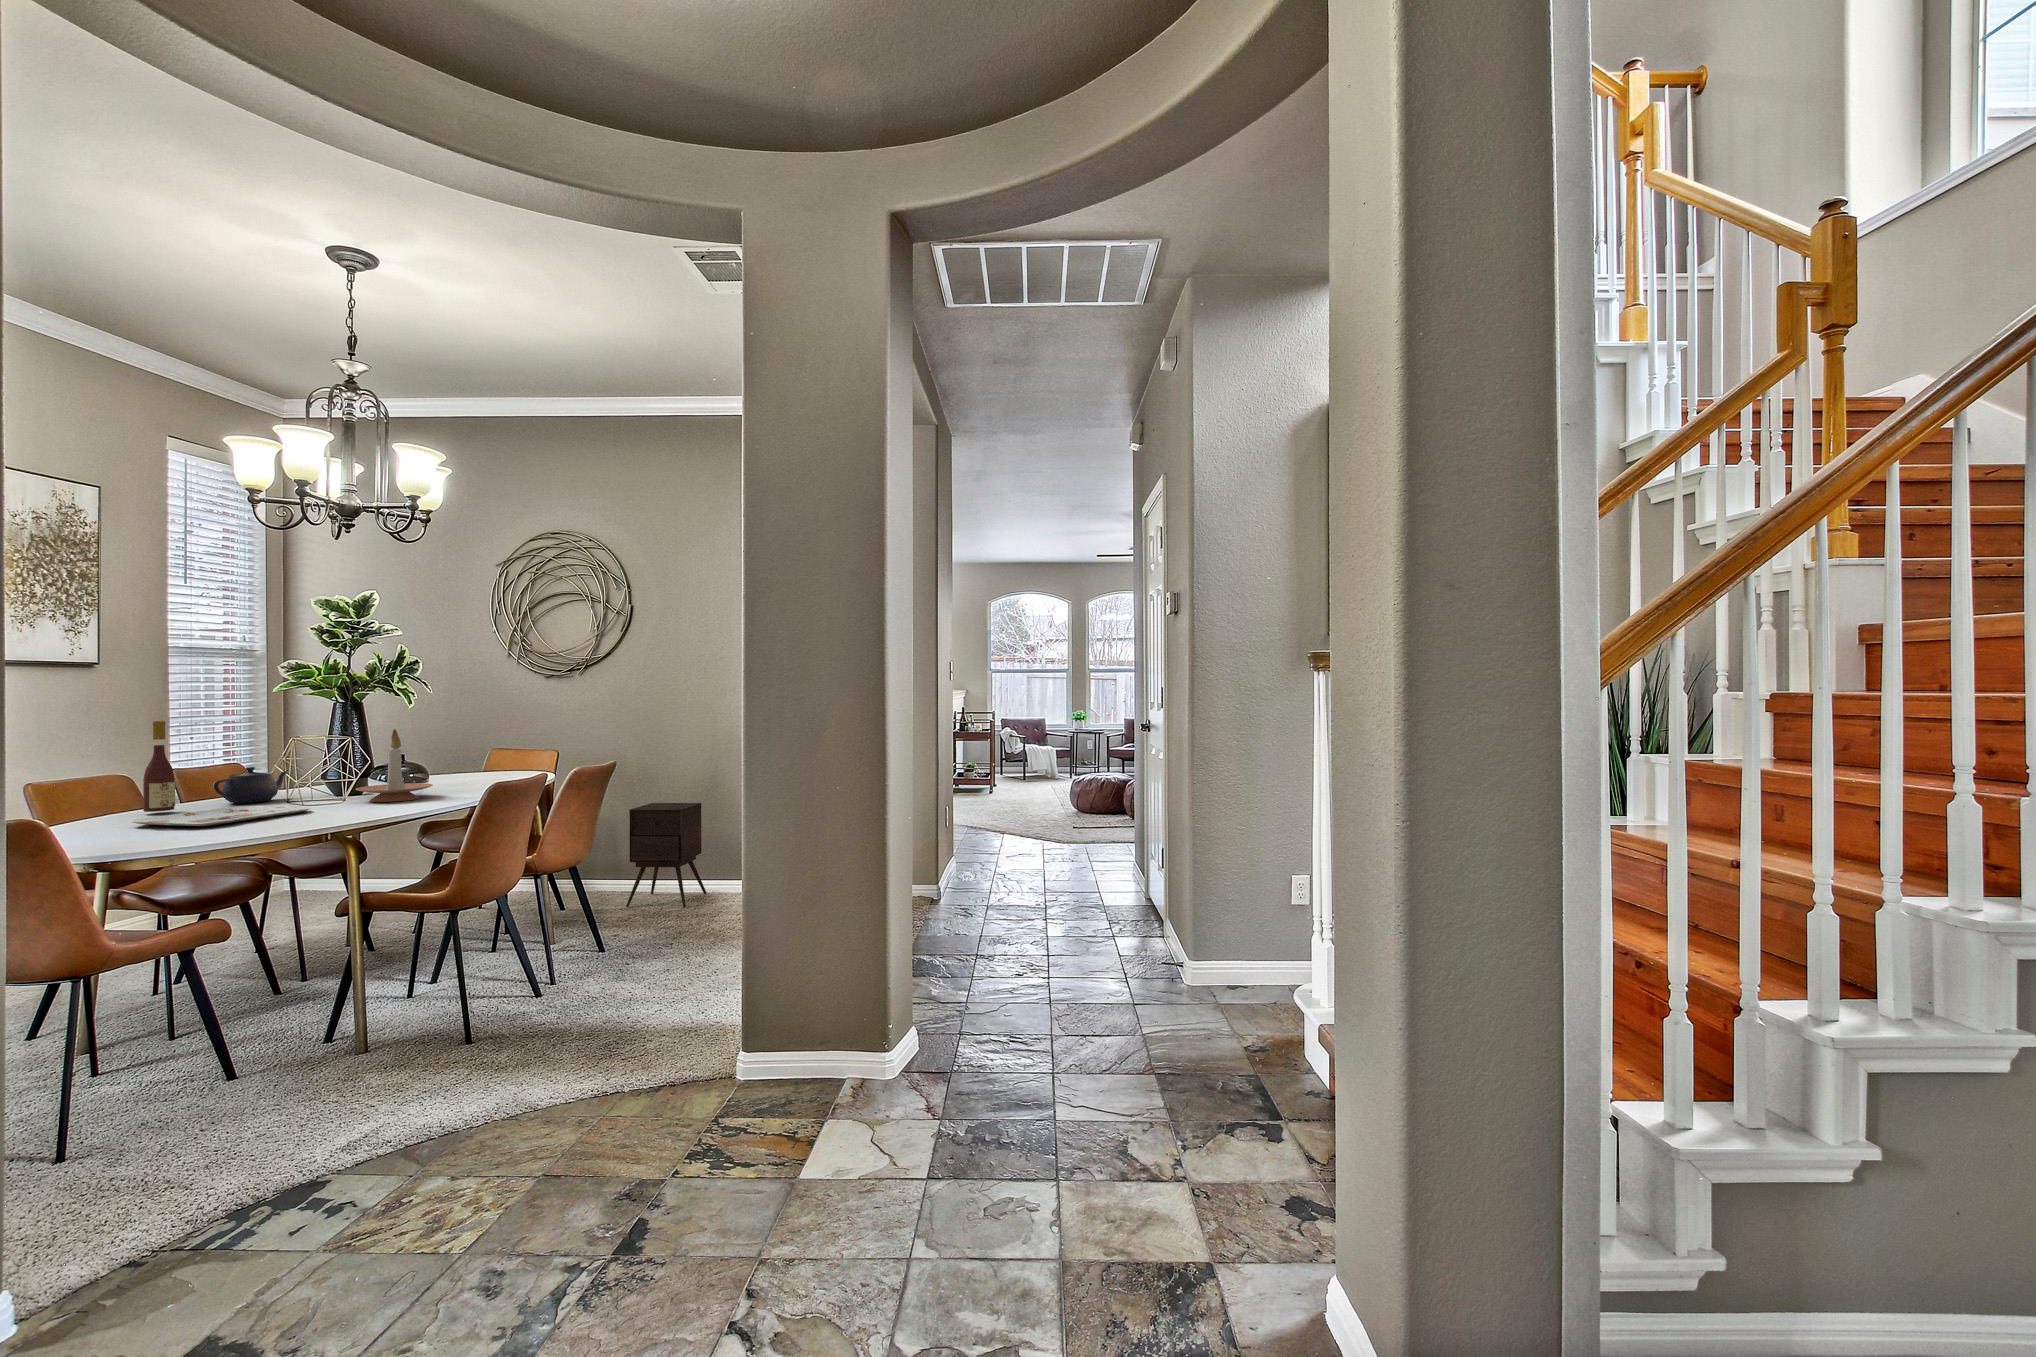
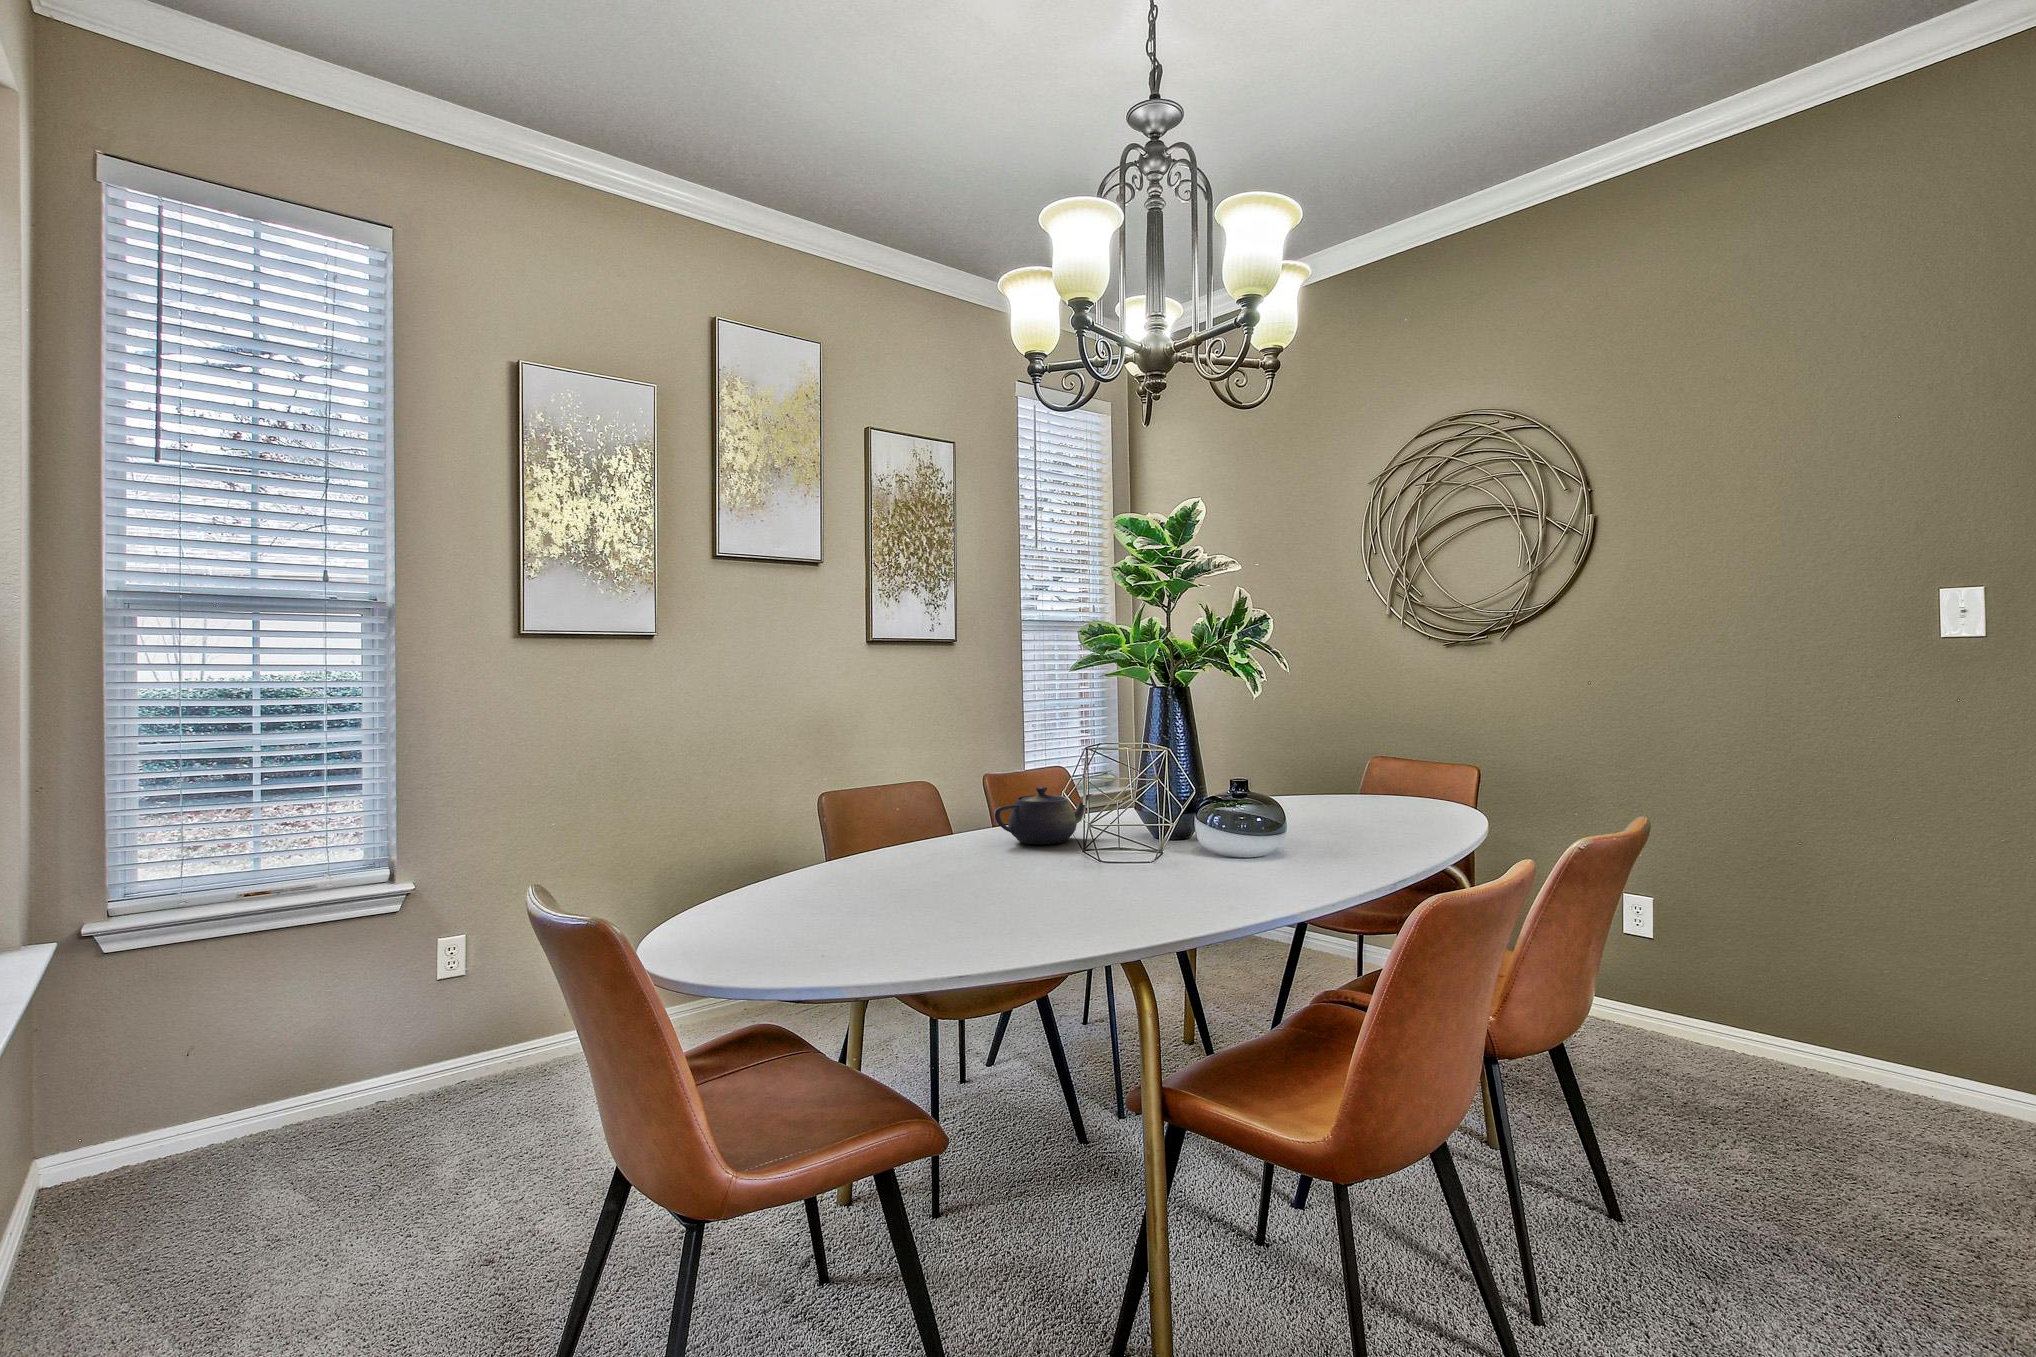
wine bottle: present [143,721,175,812] -> none [908,715,947,857]
candle holder: present [356,729,433,802] -> none [1171,737,1297,878]
side table: present [626,803,707,907] -> none [1607,863,1769,1087]
serving tray: present [131,805,310,827] -> none [860,858,1097,915]

